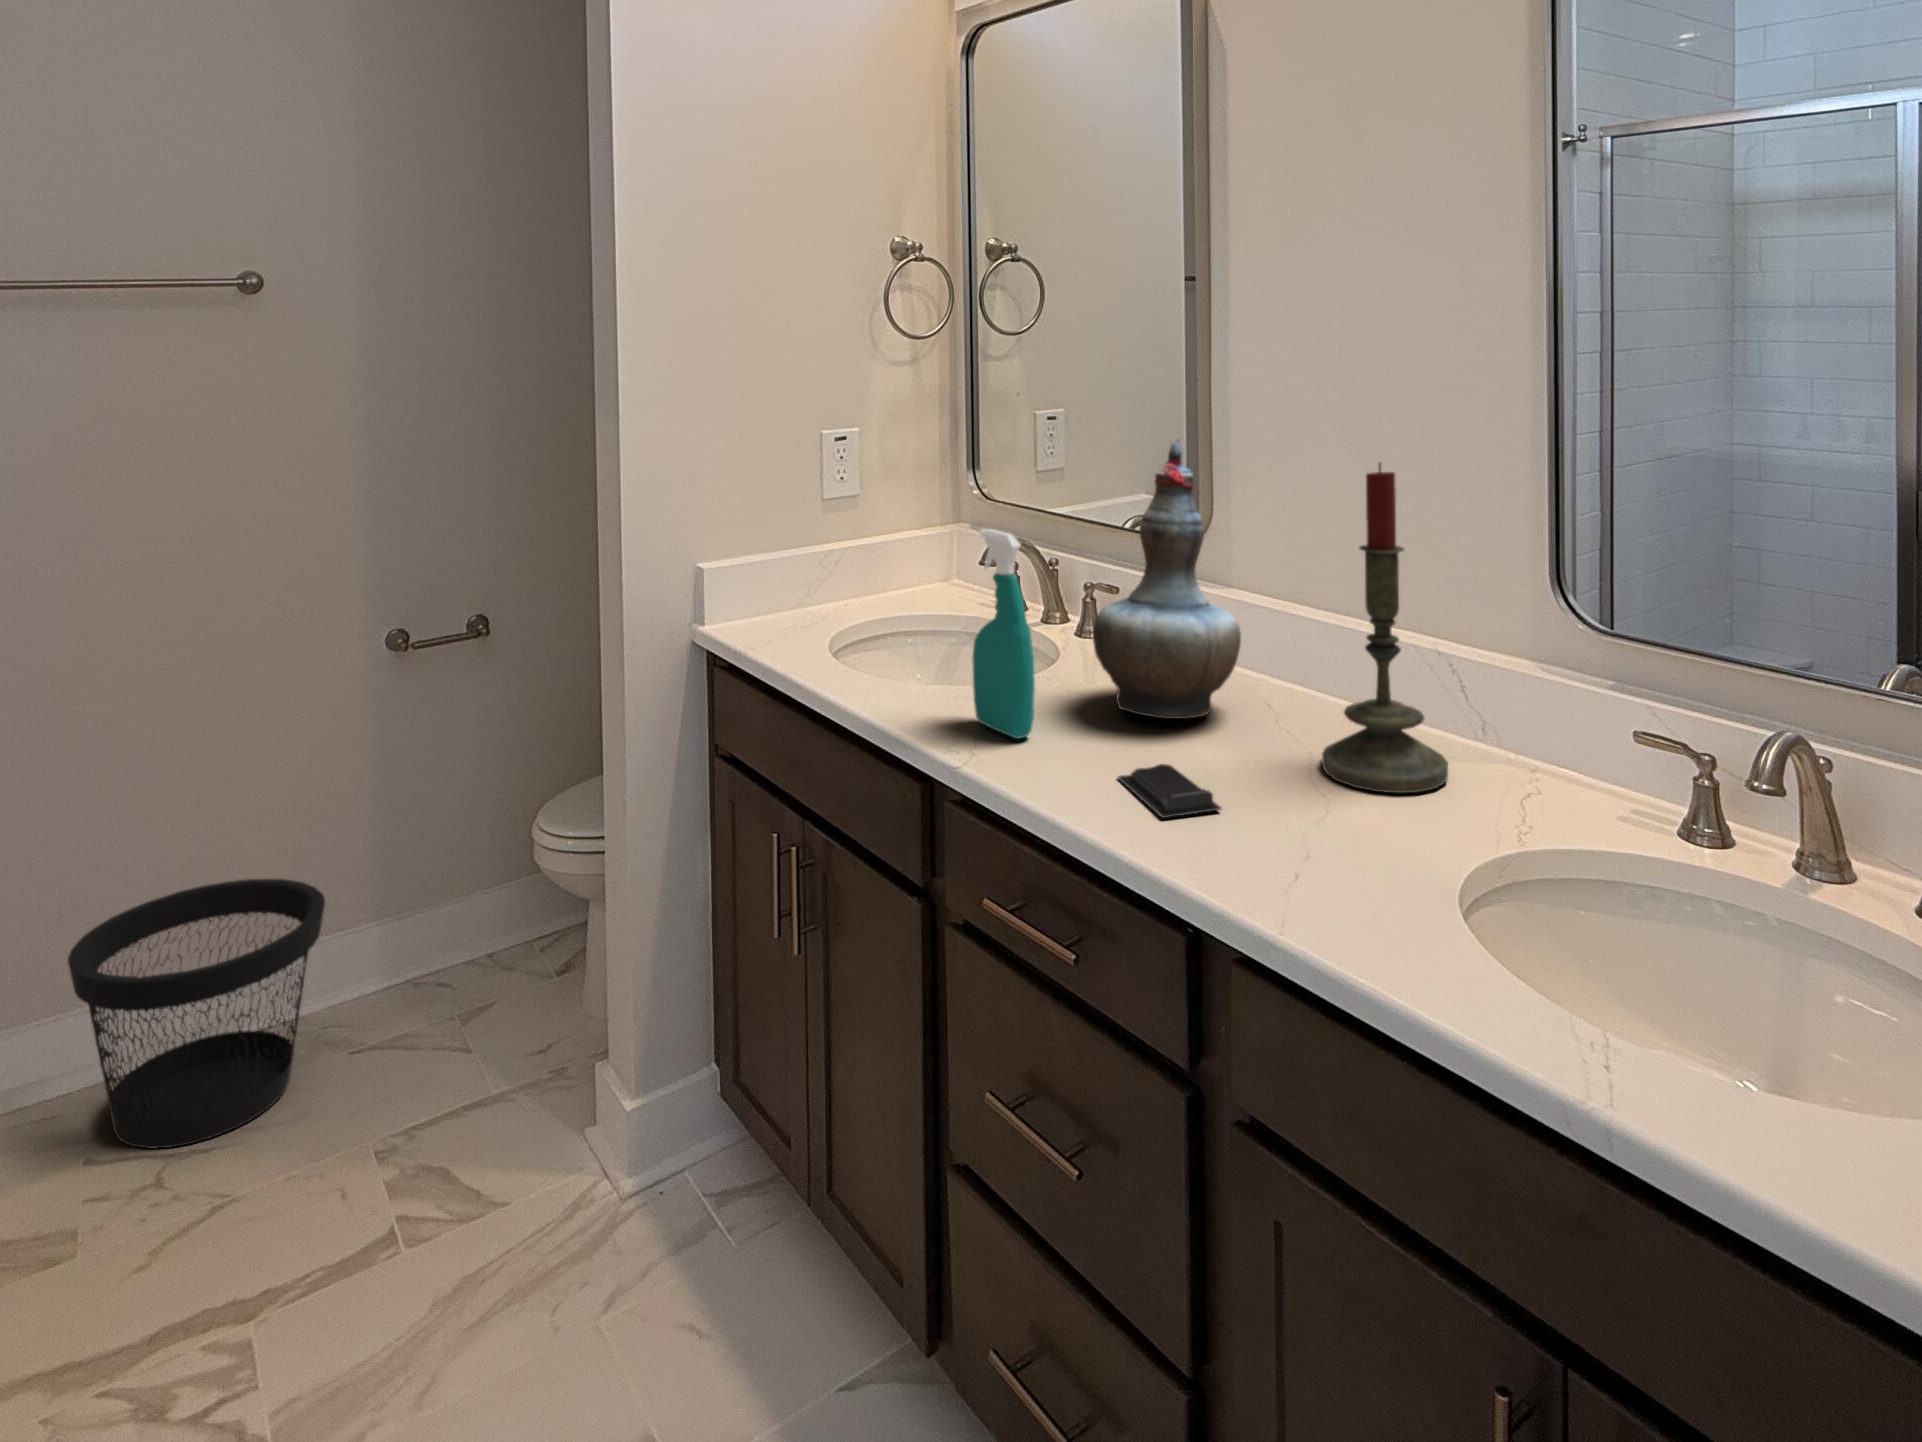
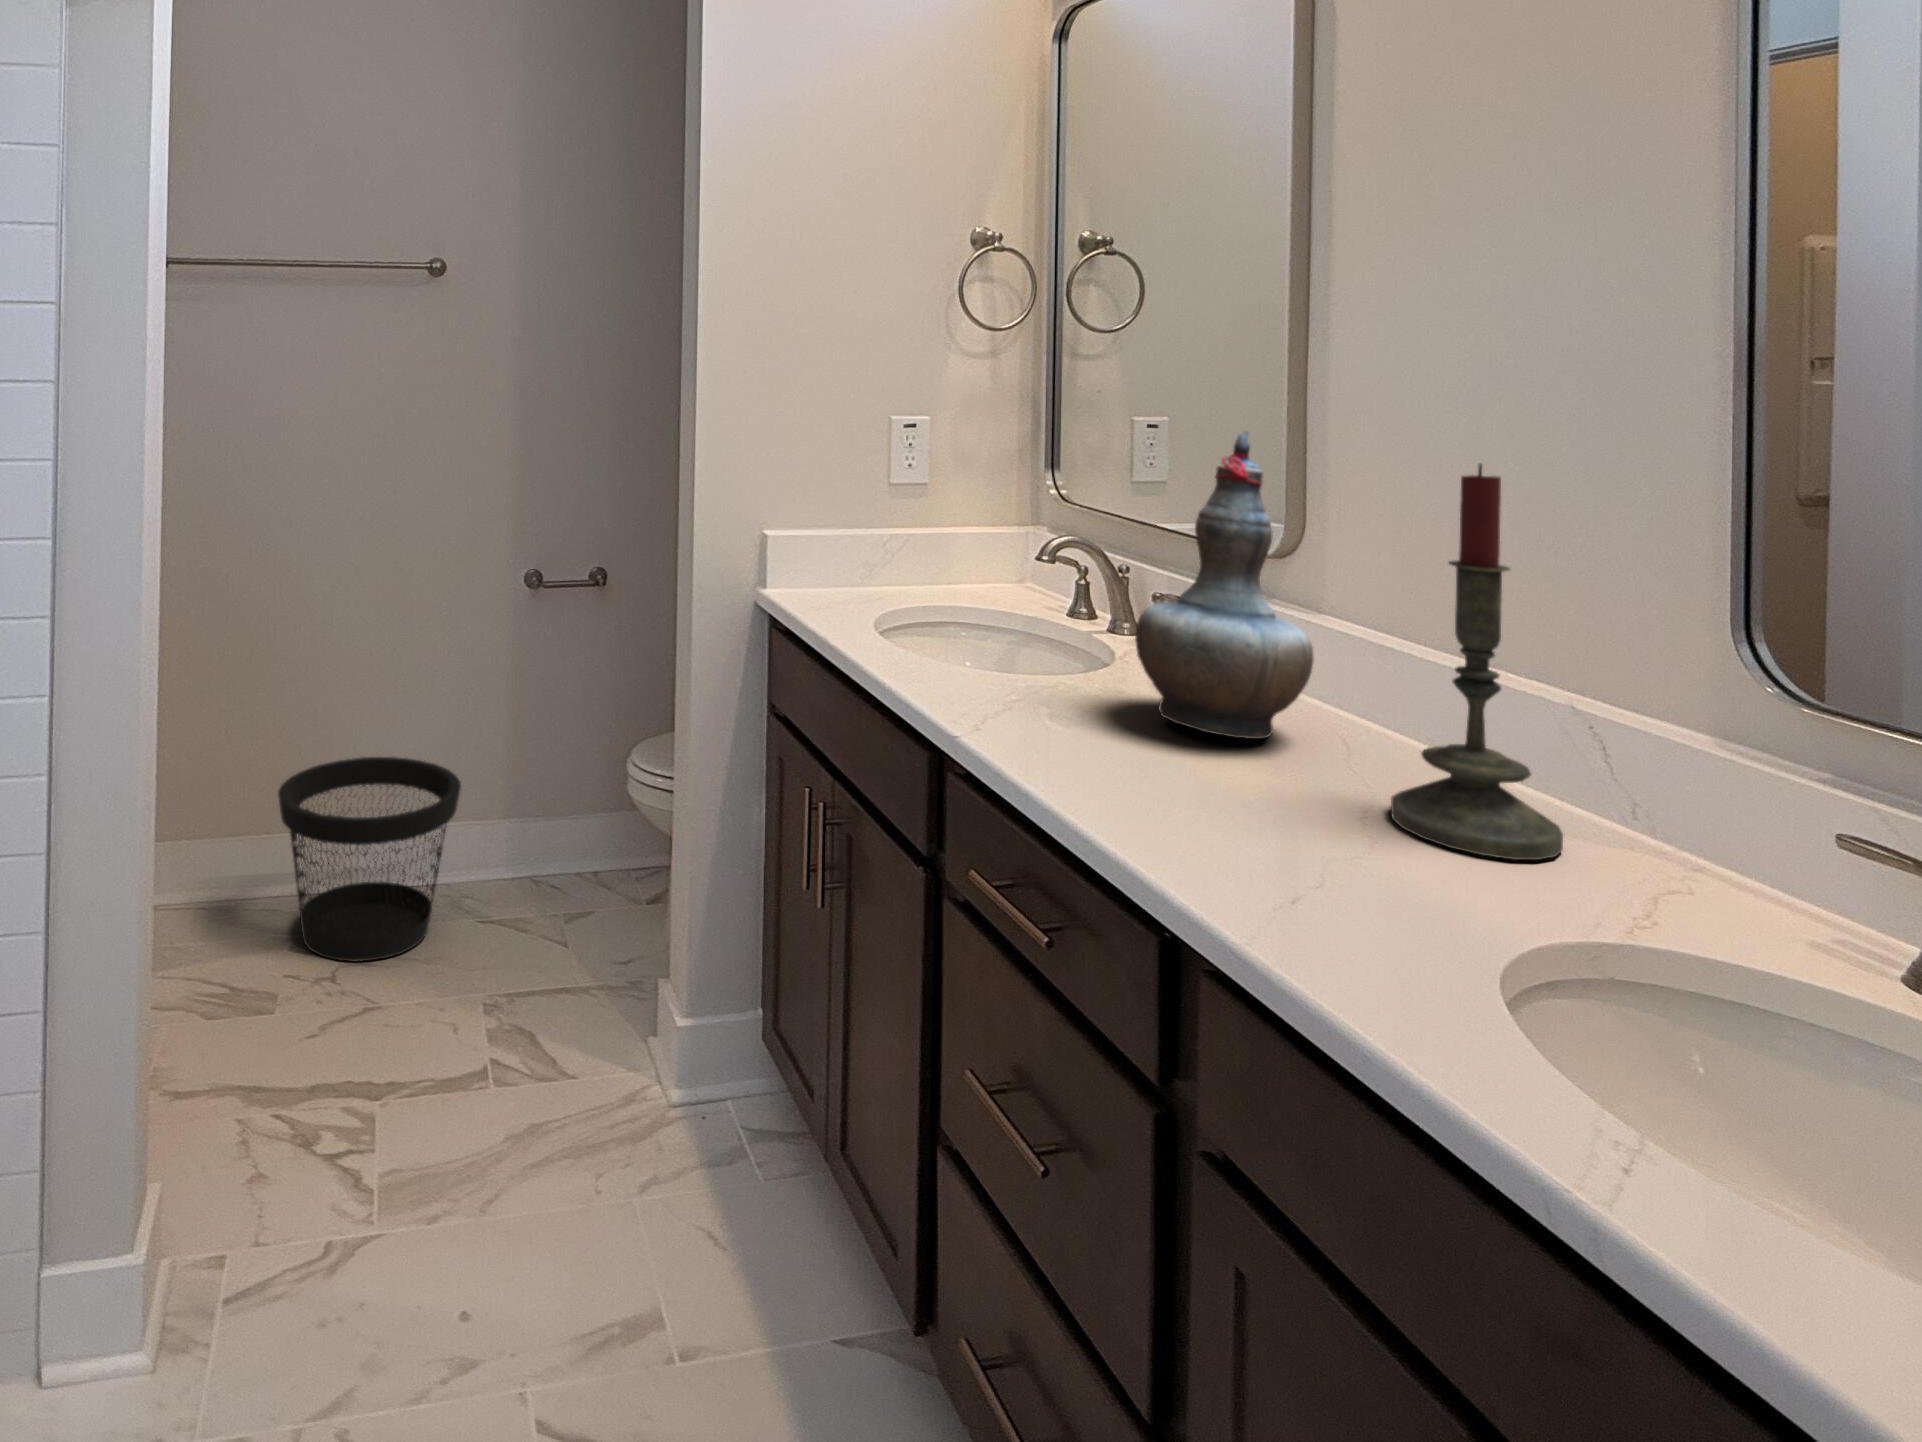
spray bottle: present [972,529,1035,739] -> none [997,506,1057,725]
soap bar: present [1118,764,1221,818] -> none [1131,771,1240,828]

